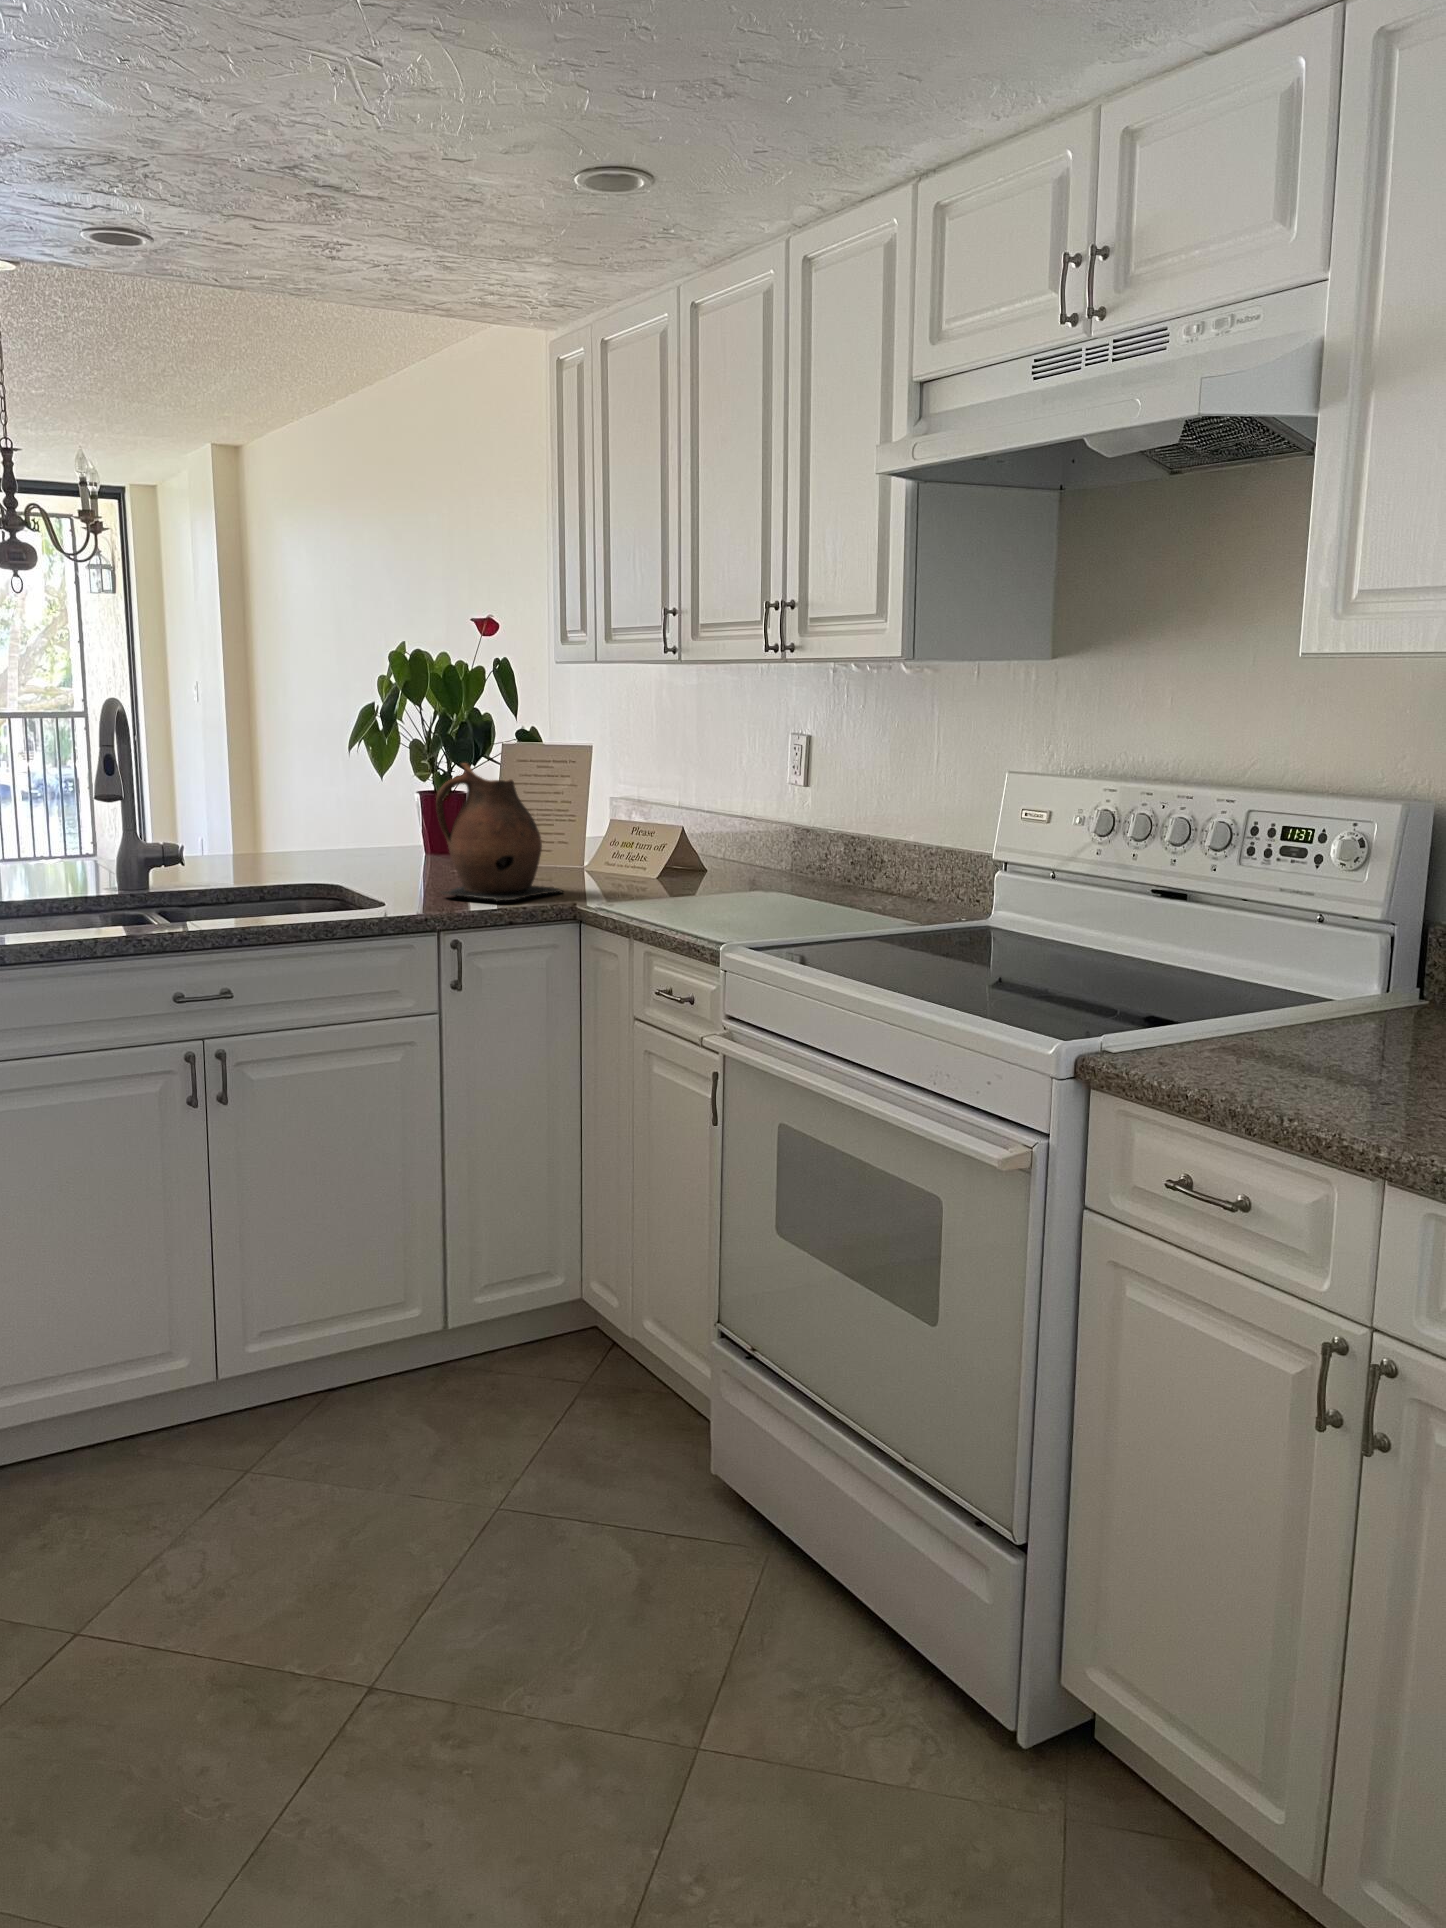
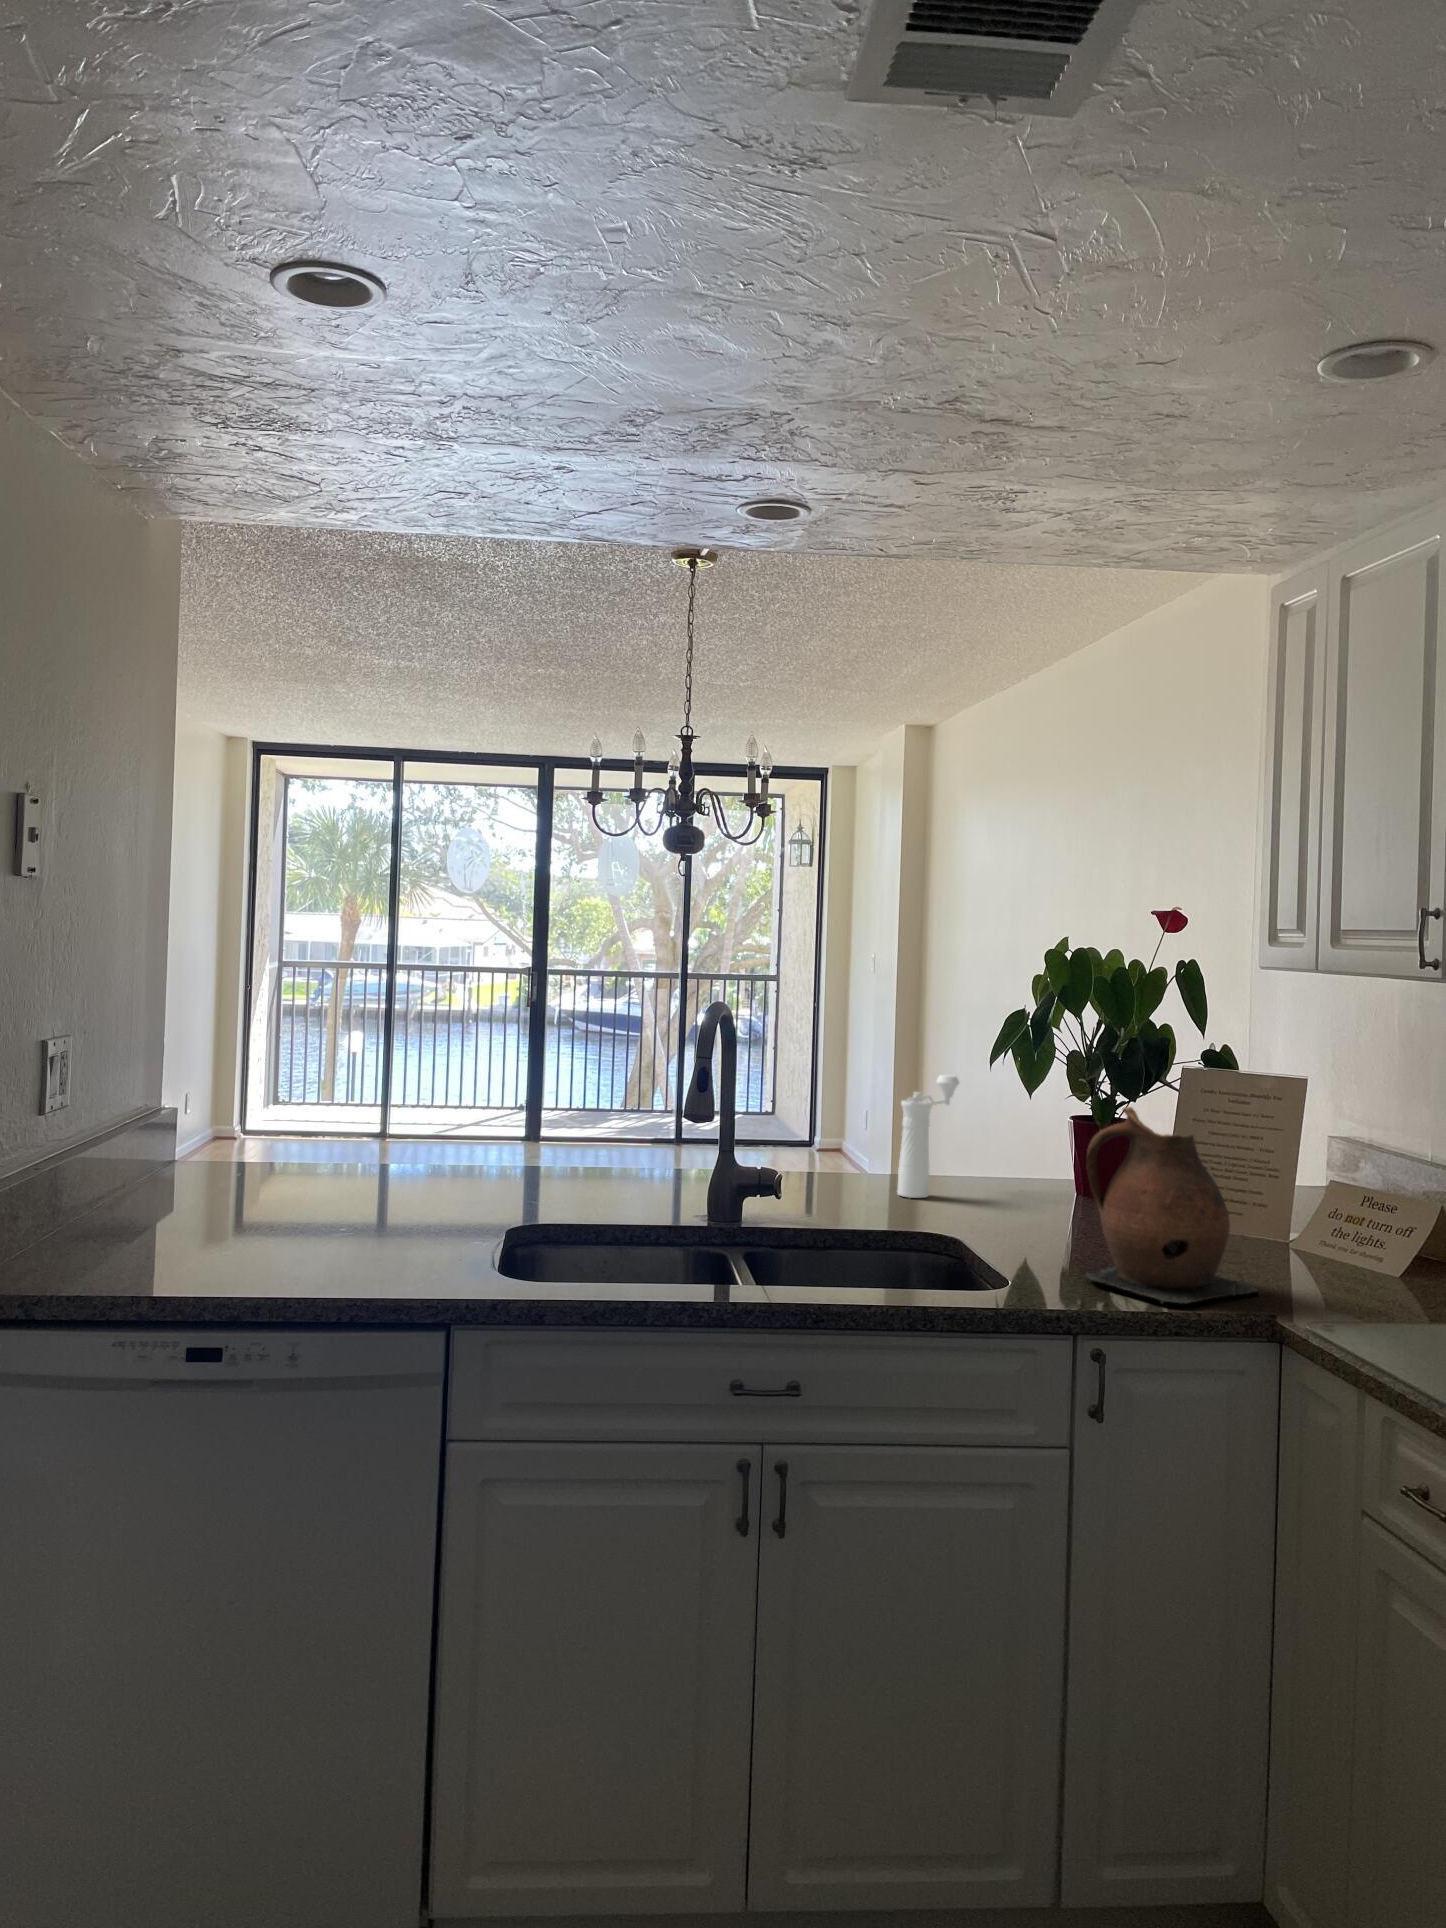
pepper mill: none [273,763,322,866] -> present [897,1075,959,1198]

